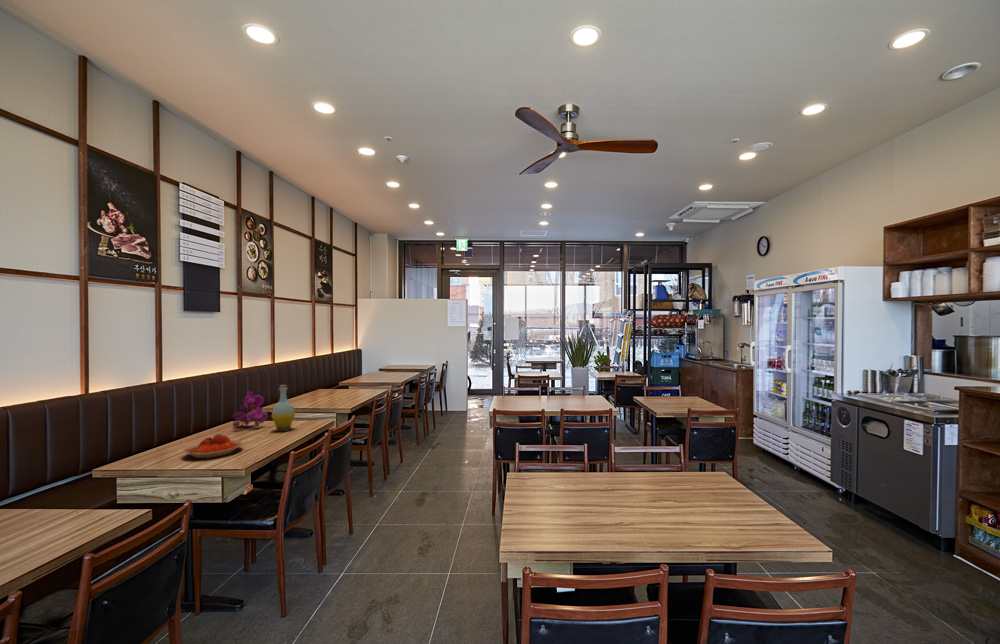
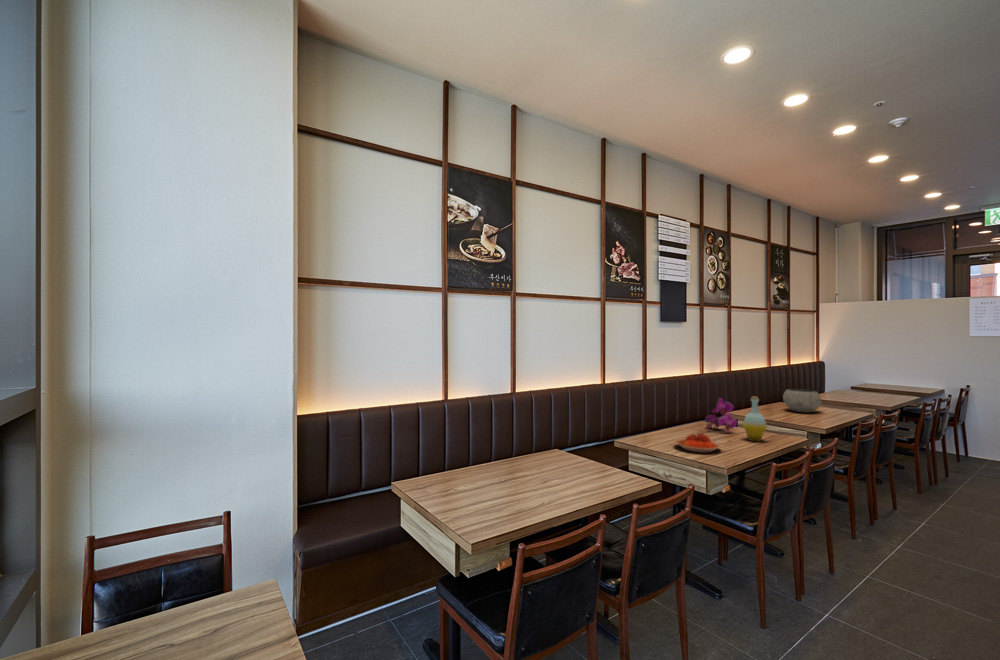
ceramic bowl: none [320,374,351,396] -> present [783,389,821,413]

